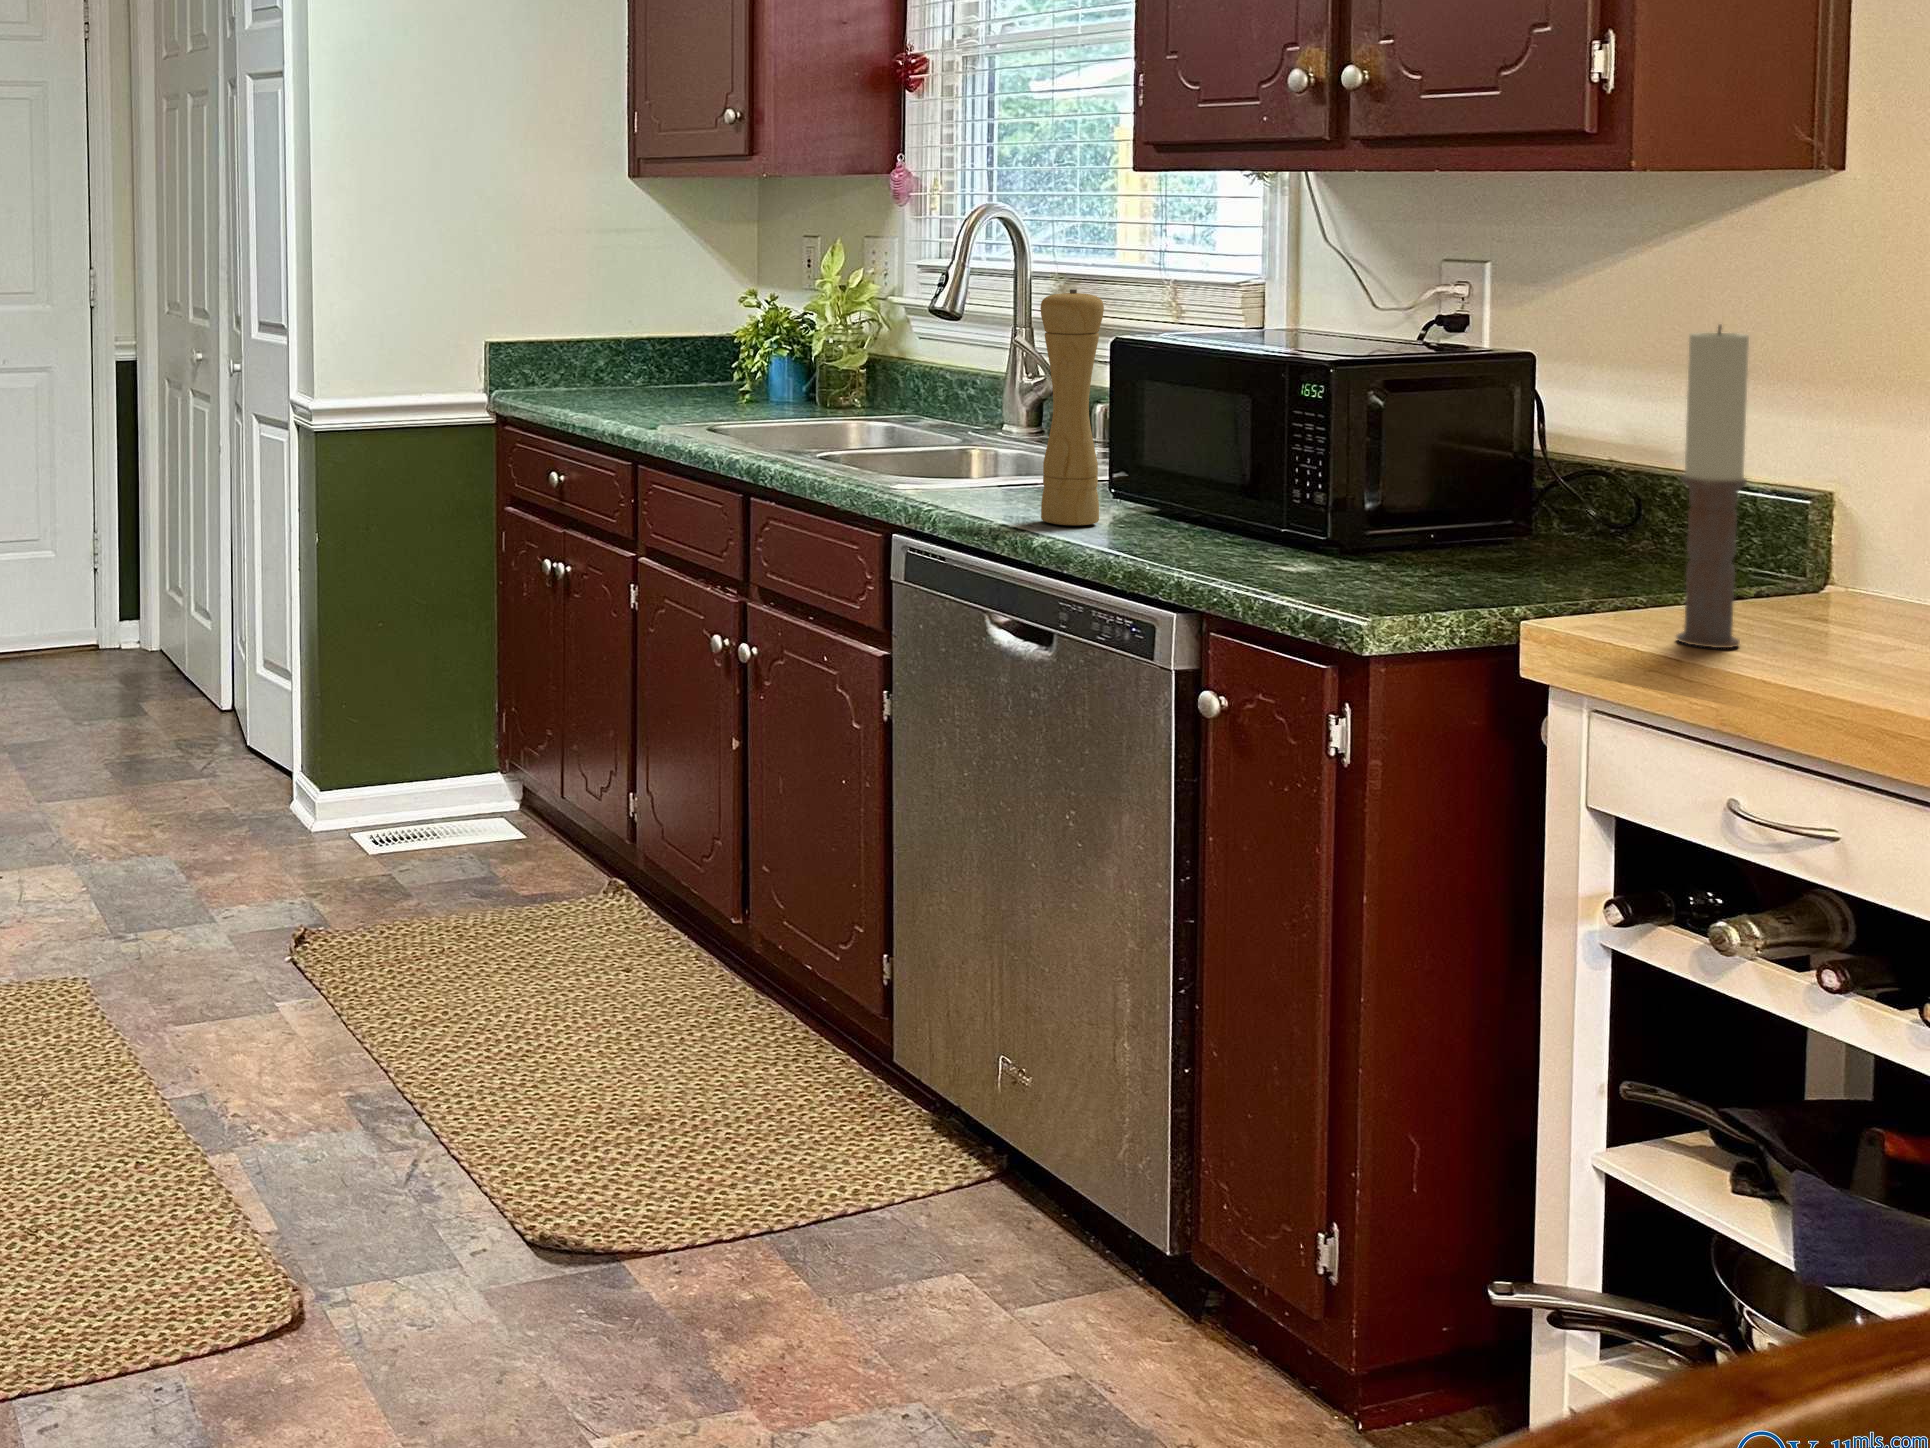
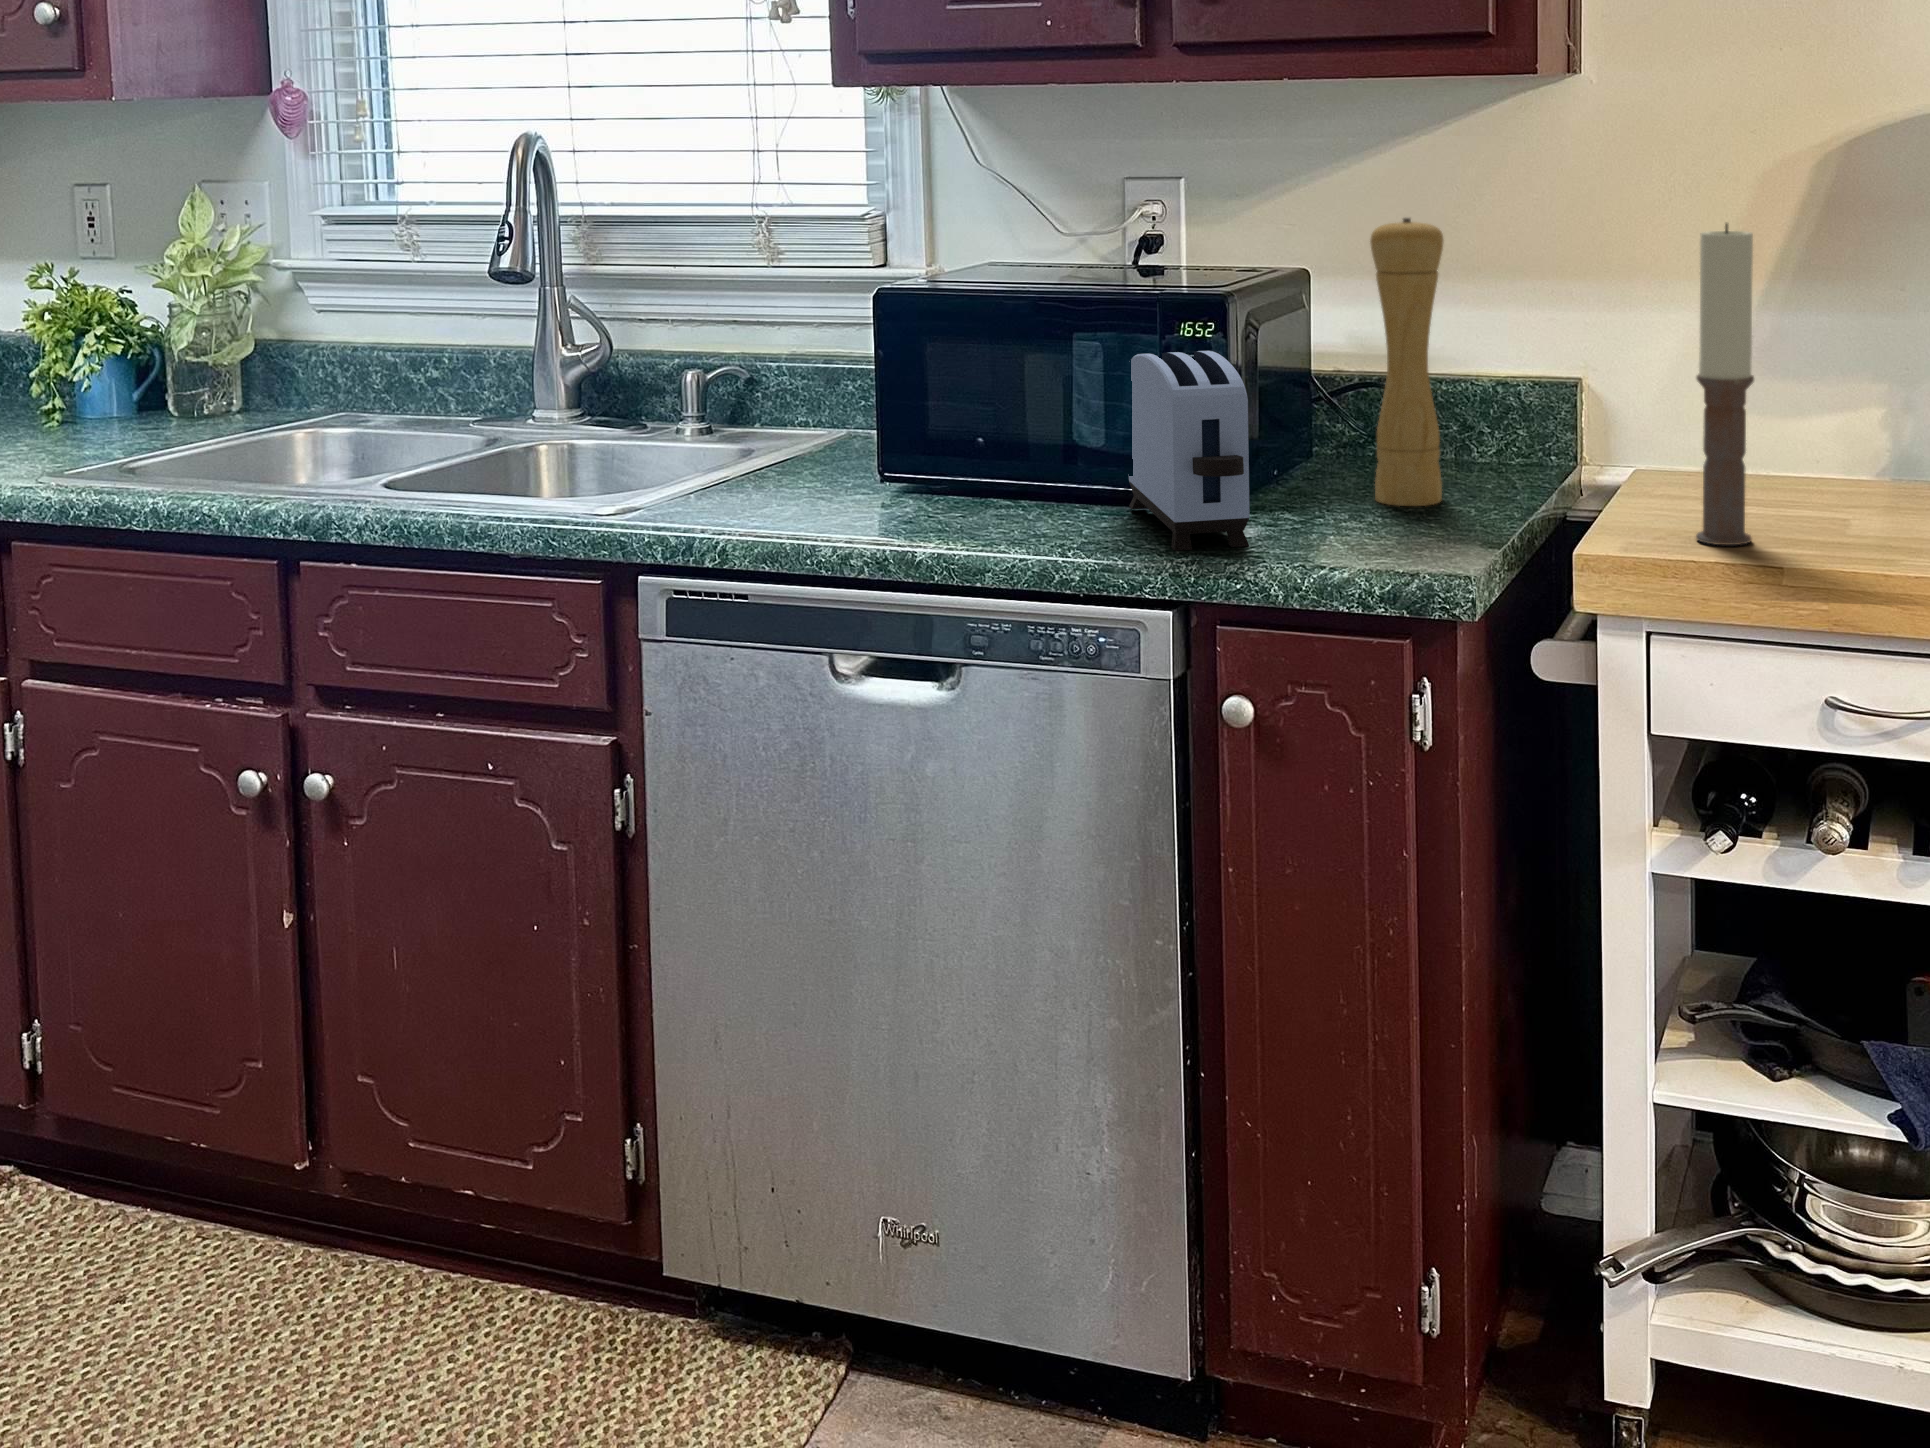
pepper mill: present [1040,289,1104,525] -> present [1370,218,1443,506]
toaster: none [1199,407,1327,575] -> present [1129,351,1250,551]

